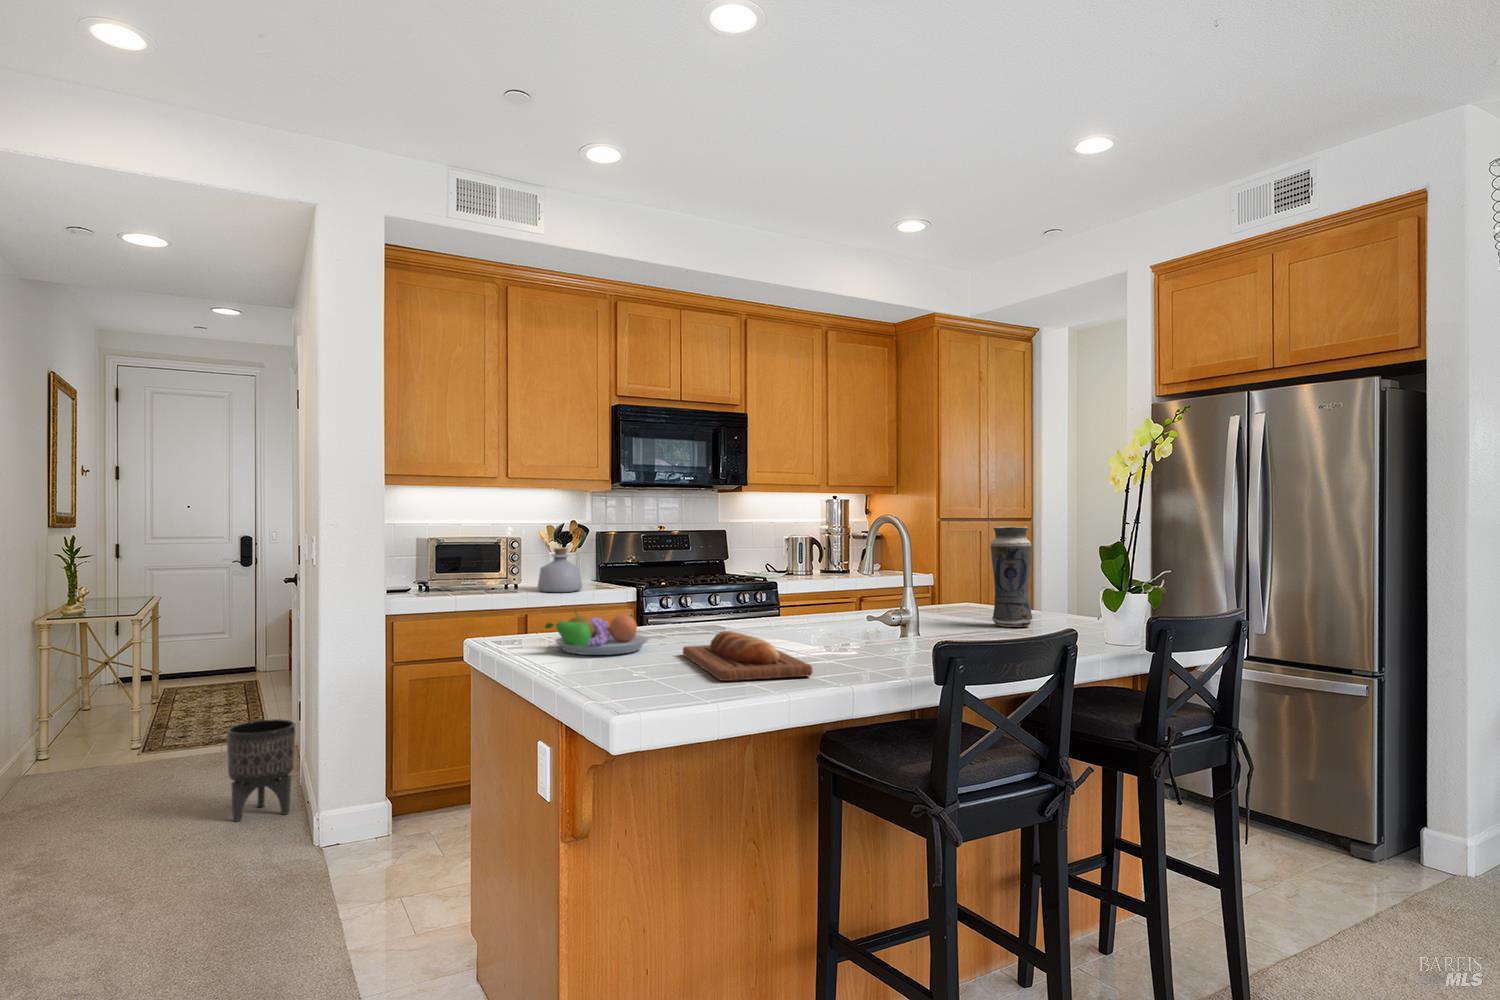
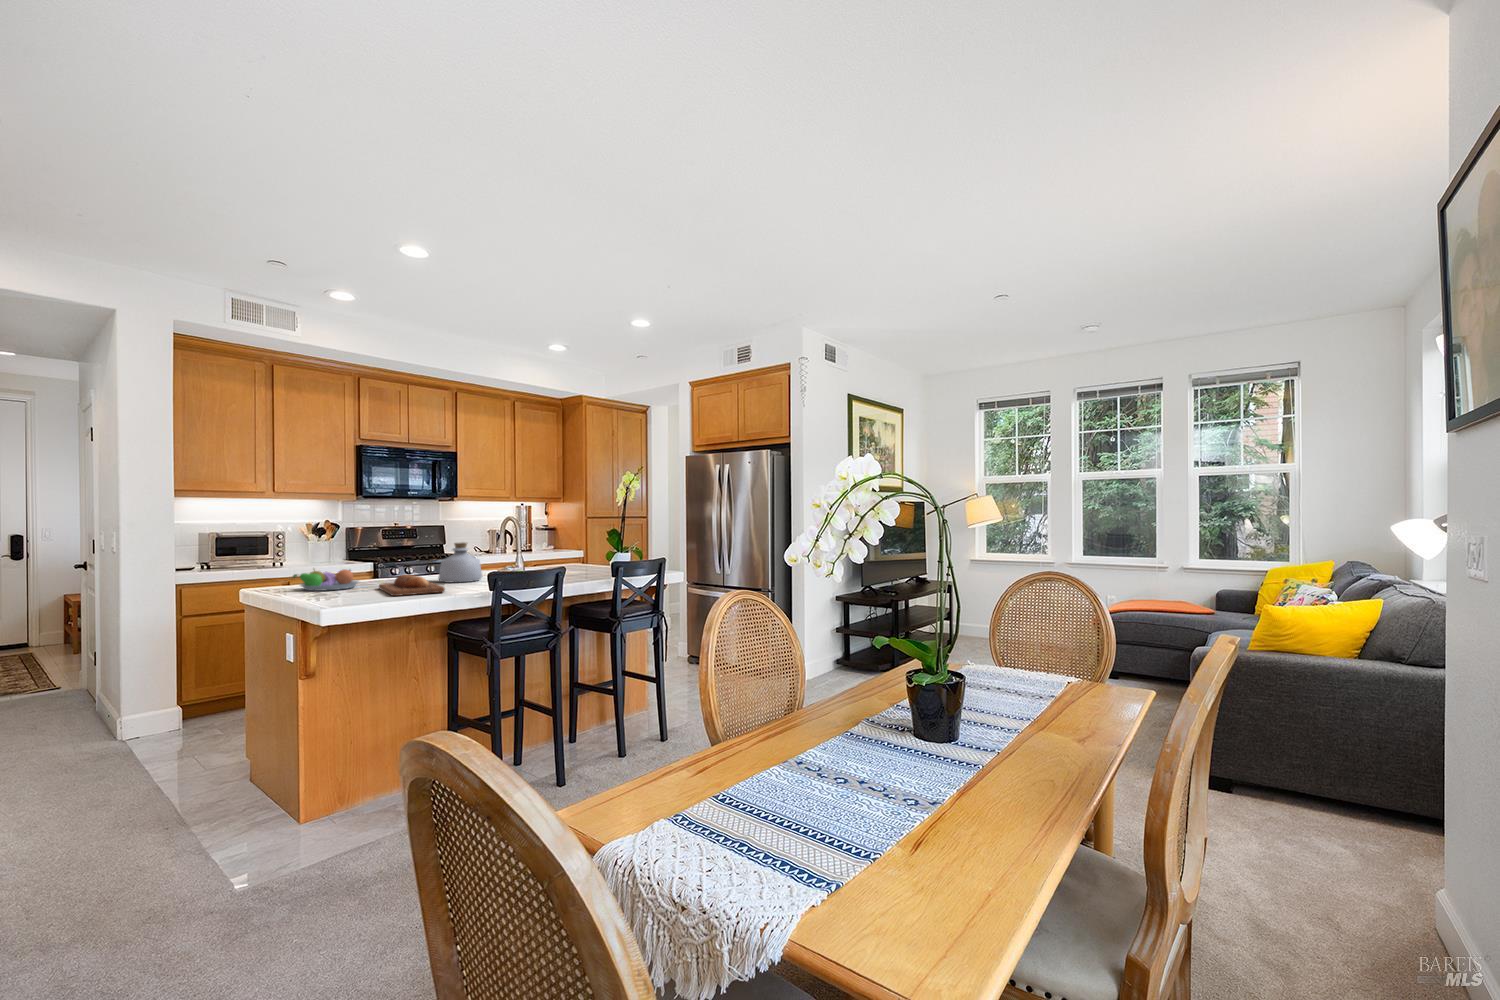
vase: present [991,526,1032,627] -> none [571,519,592,571]
bottle: present [538,548,582,592] -> present [438,542,482,583]
planter: present [227,719,296,821] -> none [29,664,94,738]

